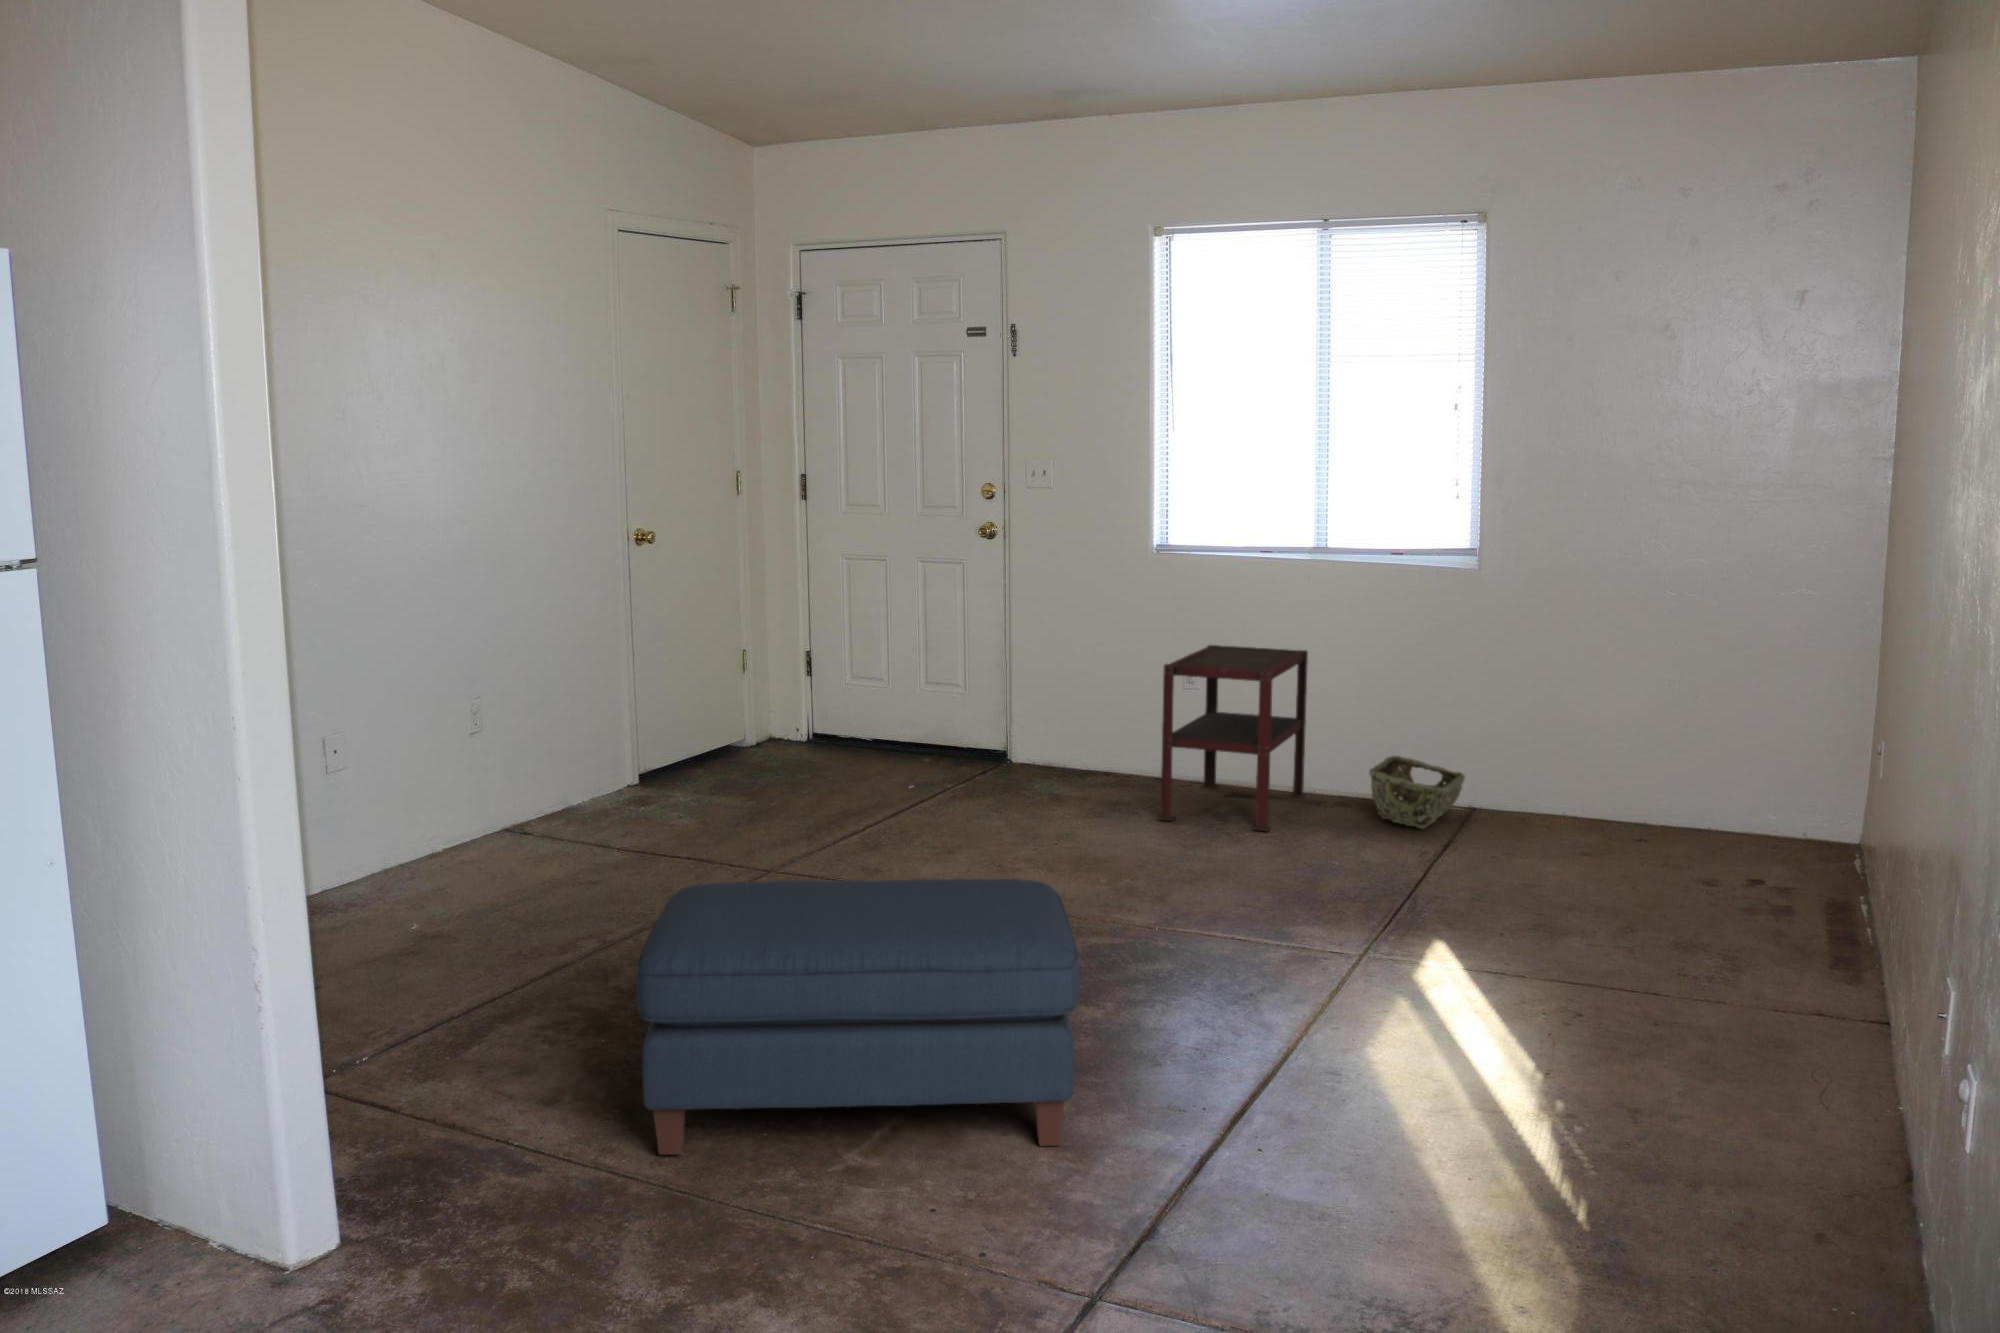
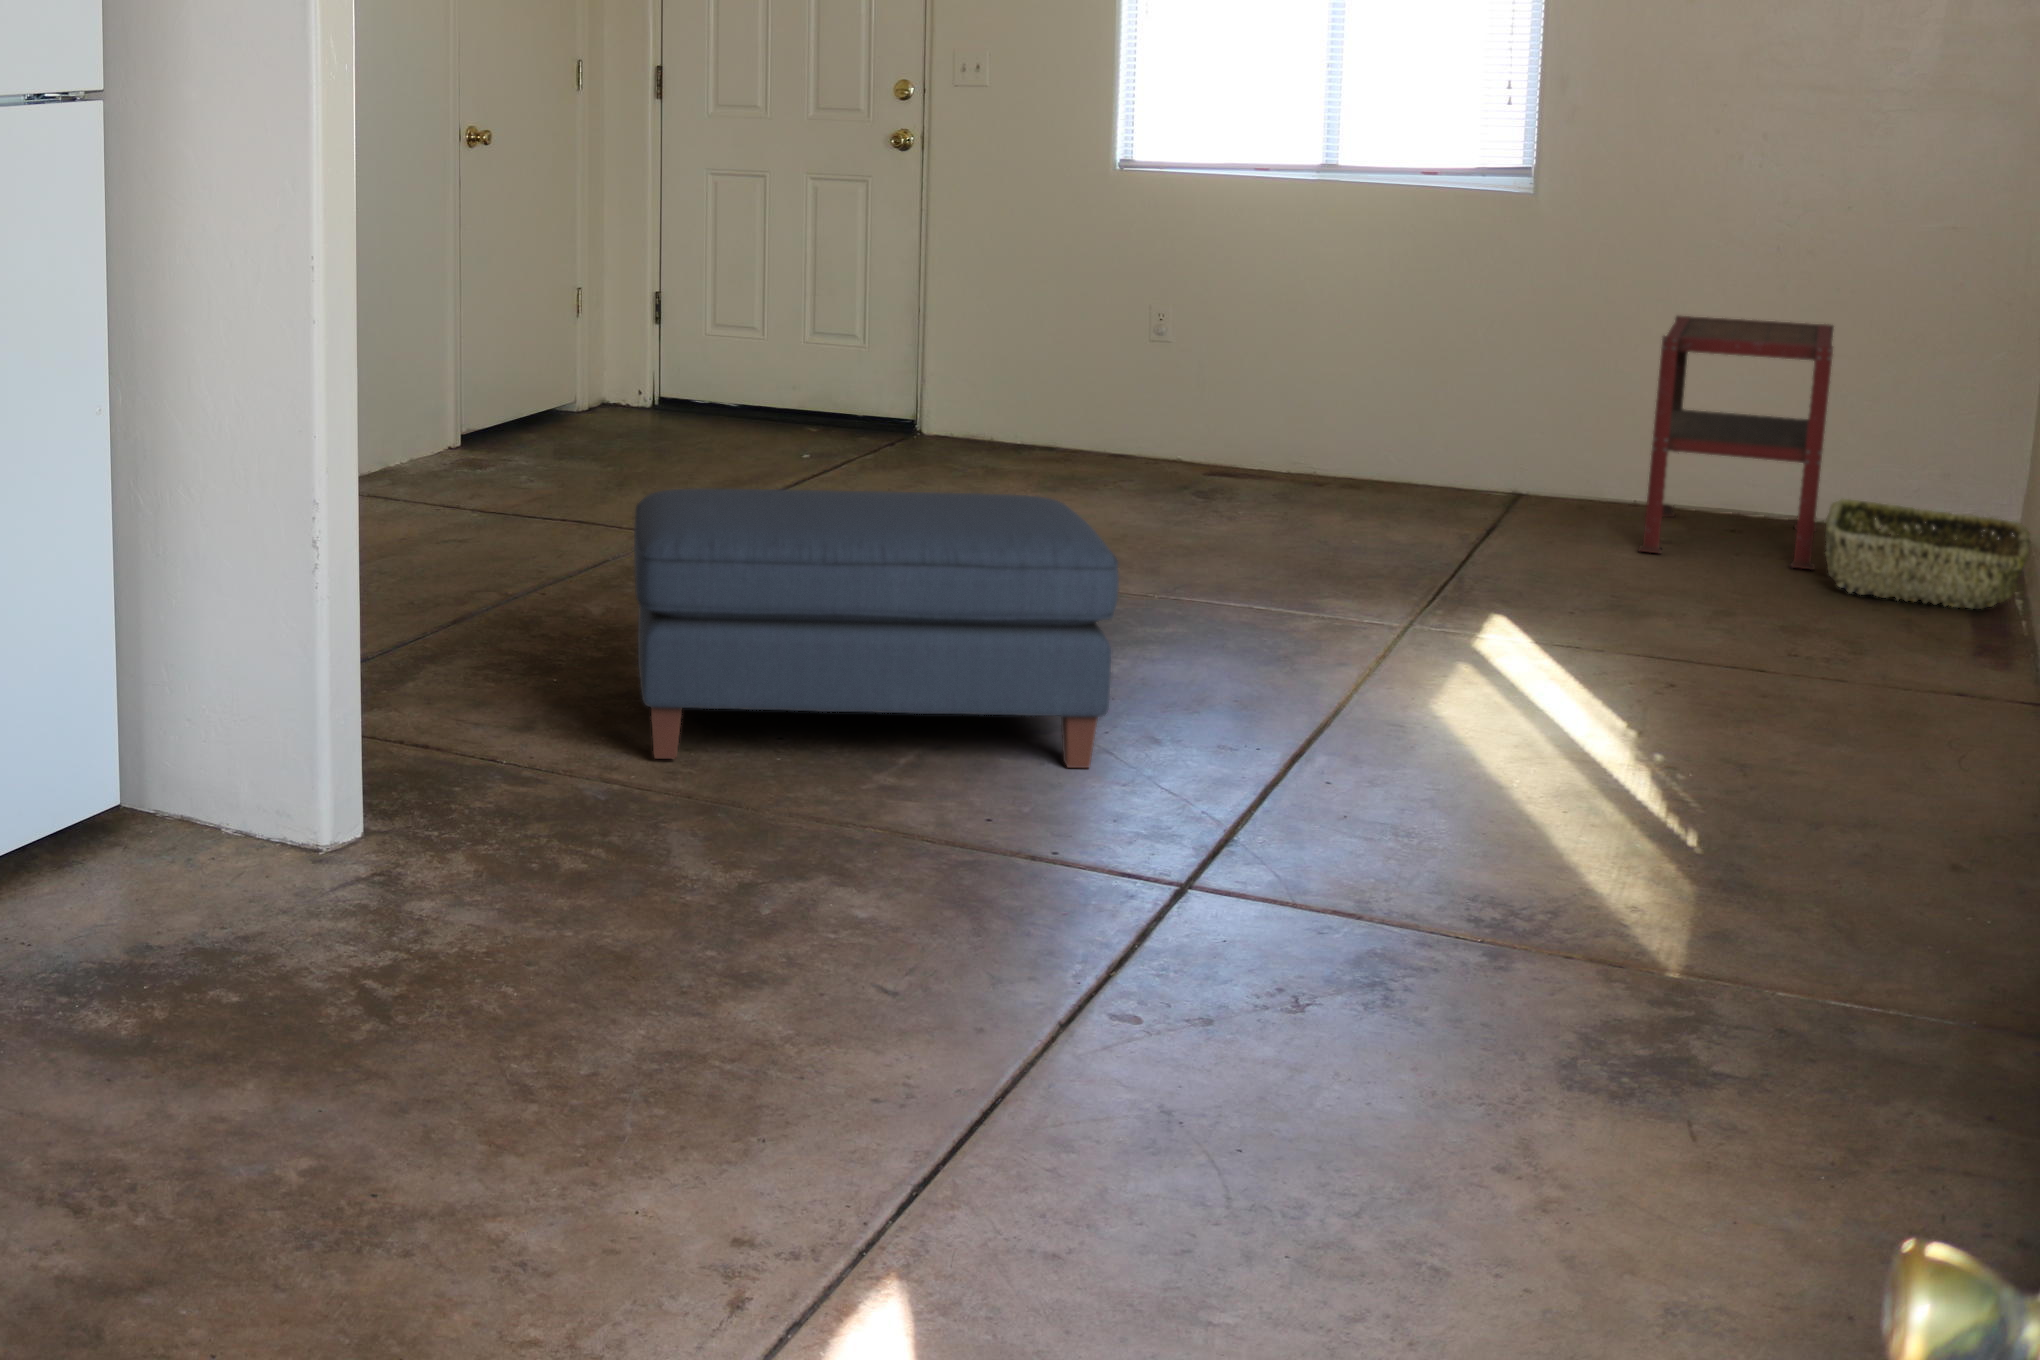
side table: present [1158,645,1308,831] -> present [1639,316,1834,570]
woven basket: present [1369,756,1465,829] -> present [1825,499,2031,609]

